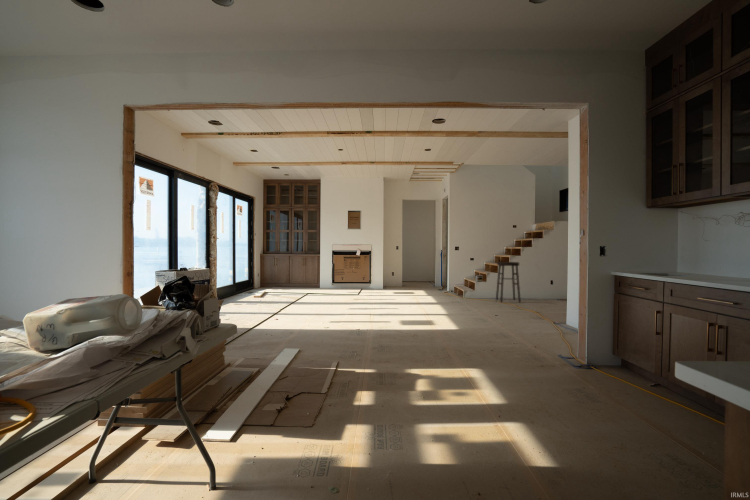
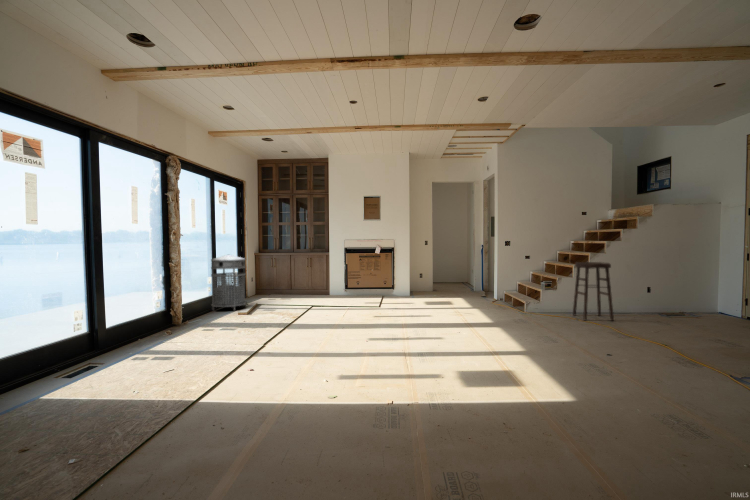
trash can: none [232,254,258,296] -> present [211,255,246,310]

